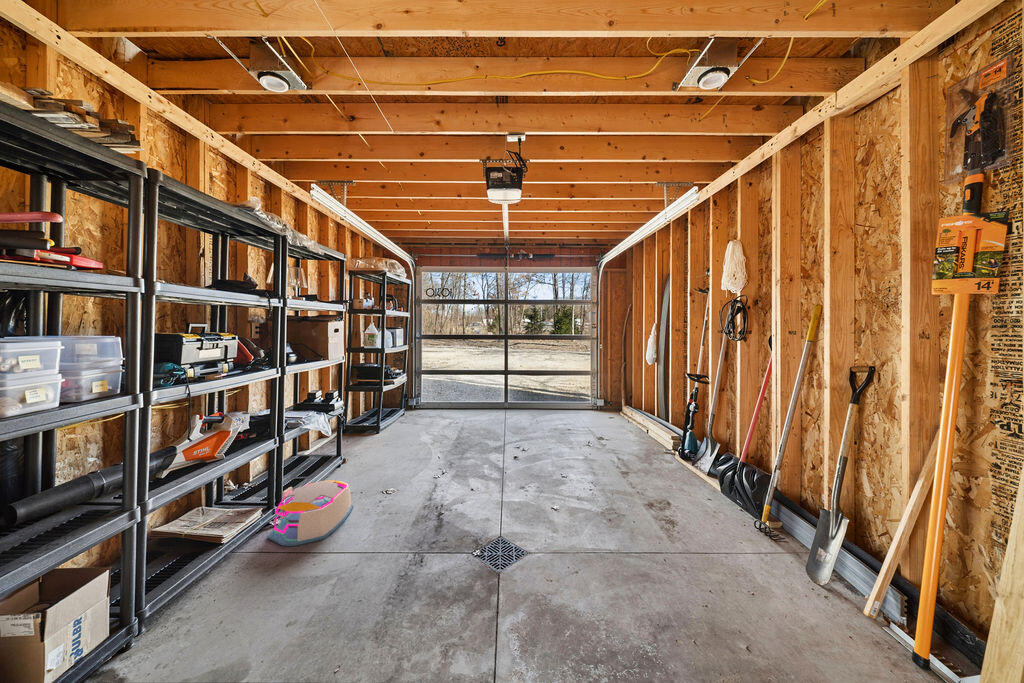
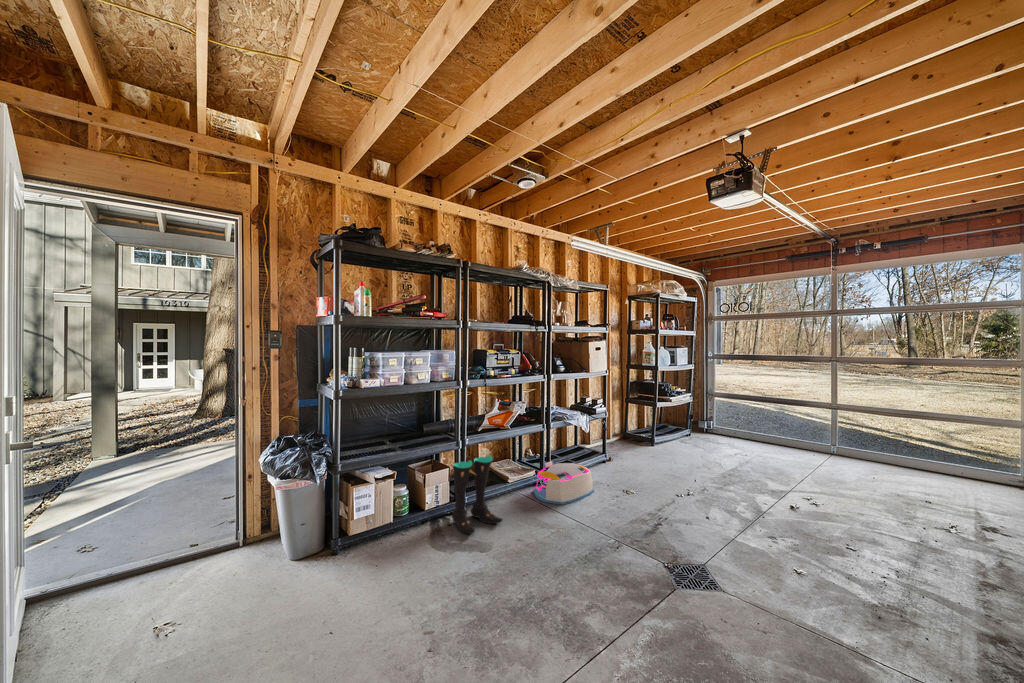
boots: none [136,508,251,660] -> present [452,455,503,534]

